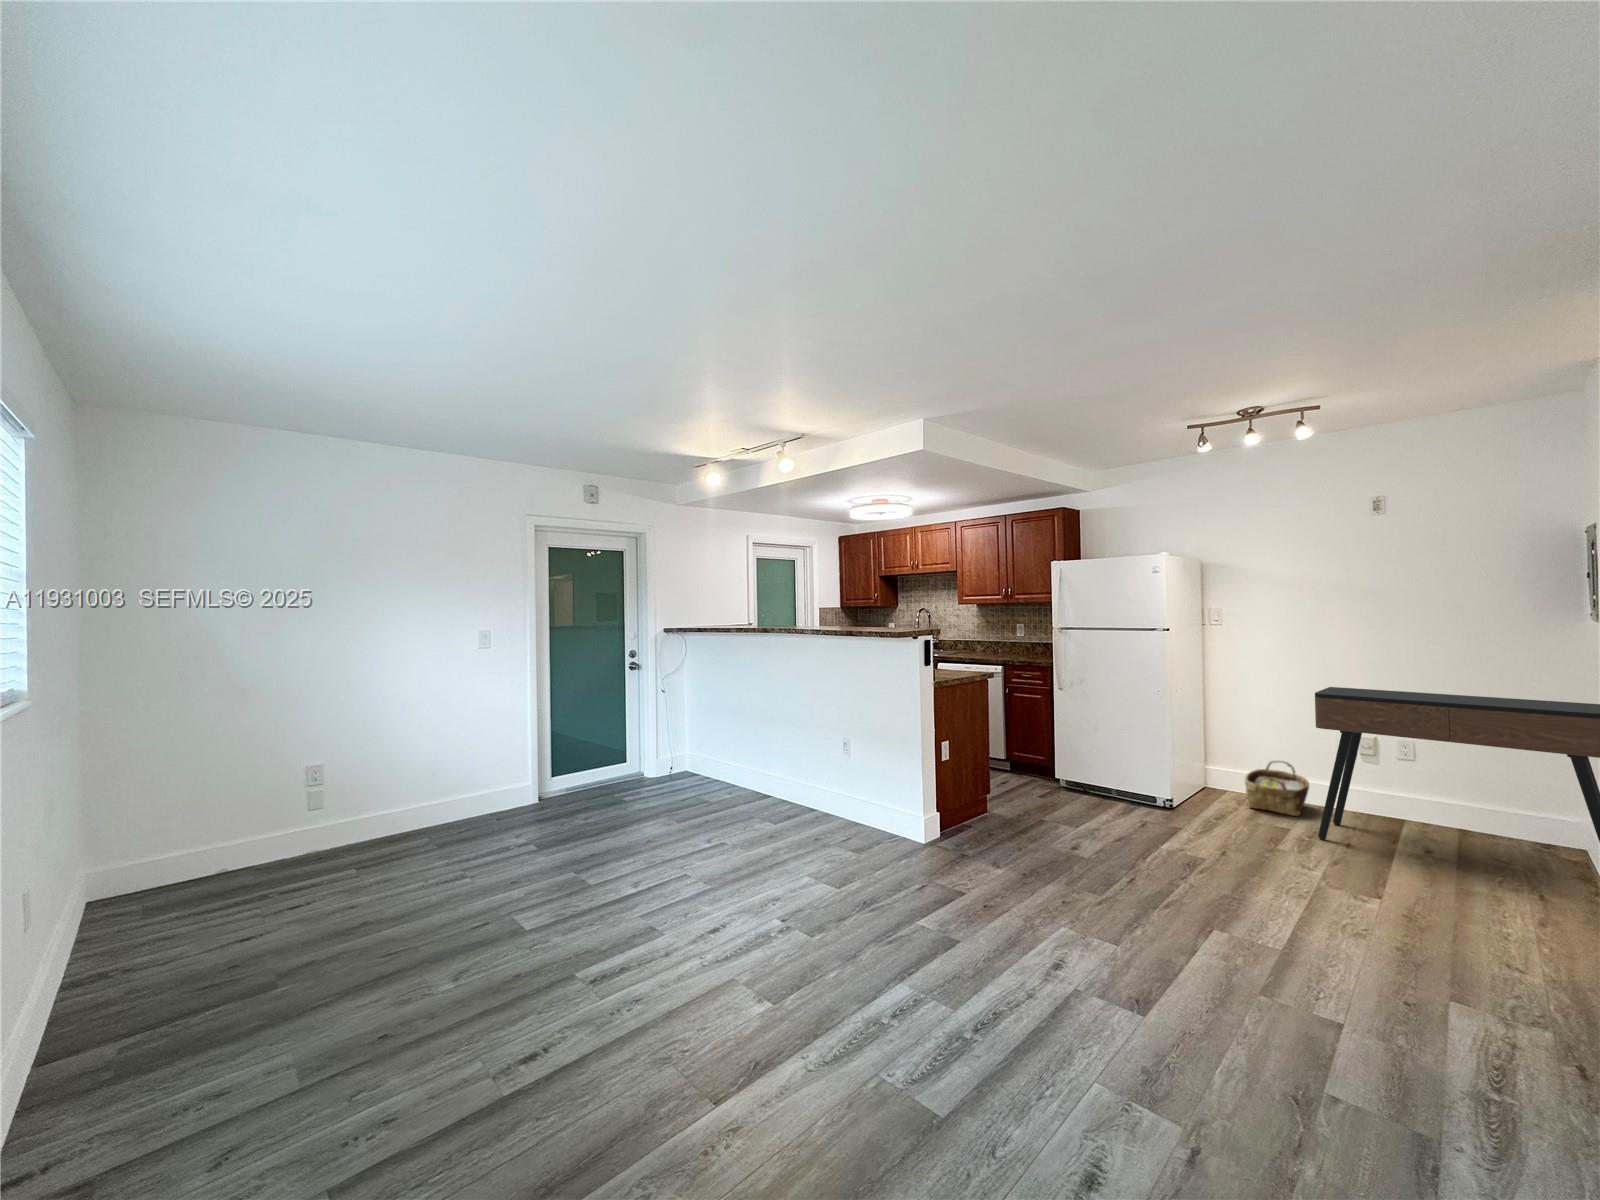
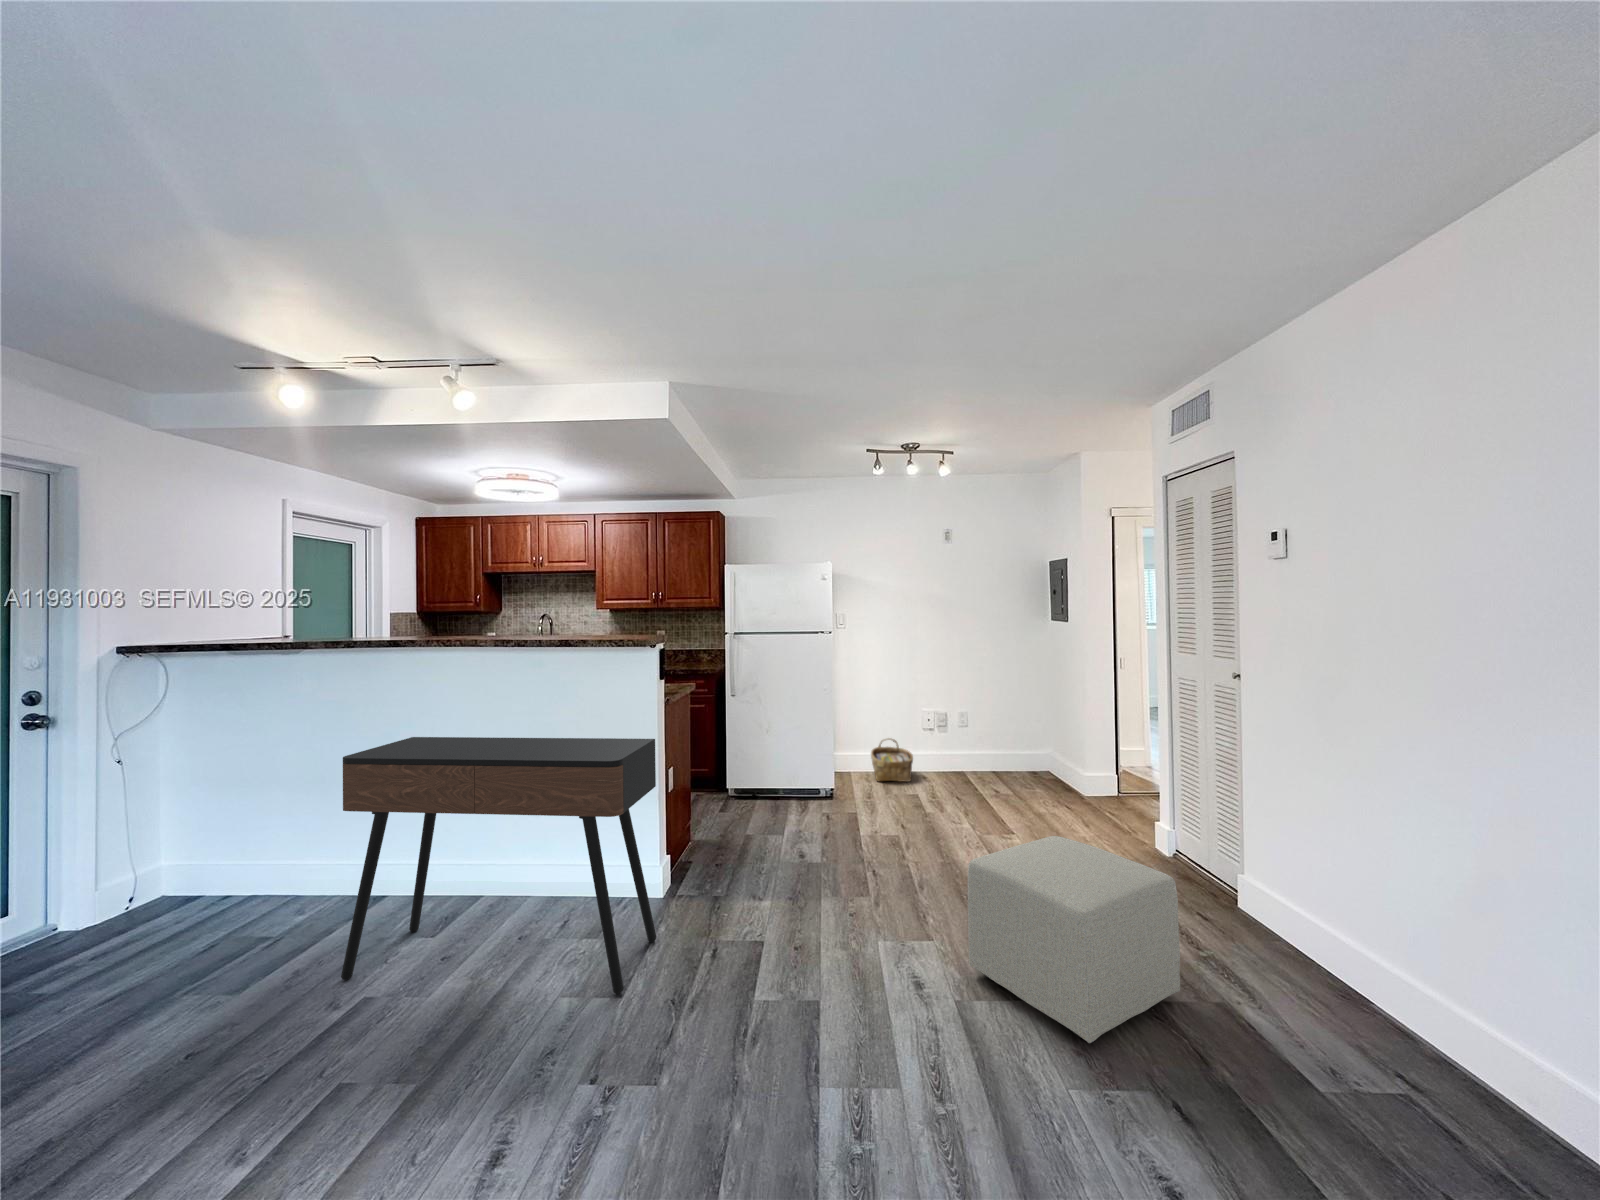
console table: present [1315,687,1600,842] -> present [341,737,657,994]
ottoman: none [1114,866,1362,1093] -> present [968,836,1180,1043]

